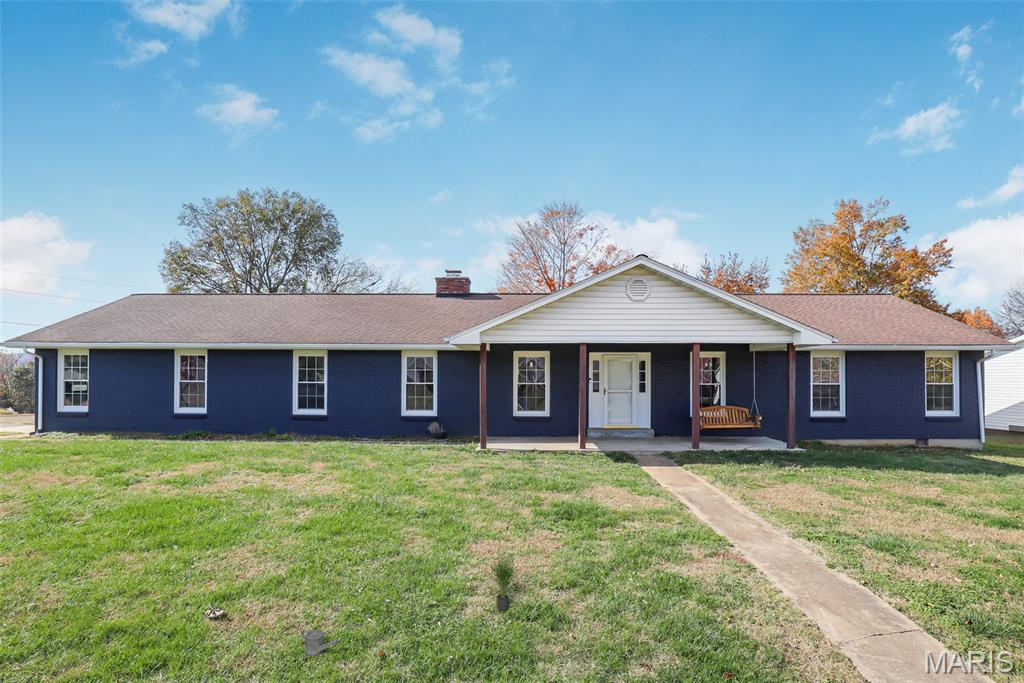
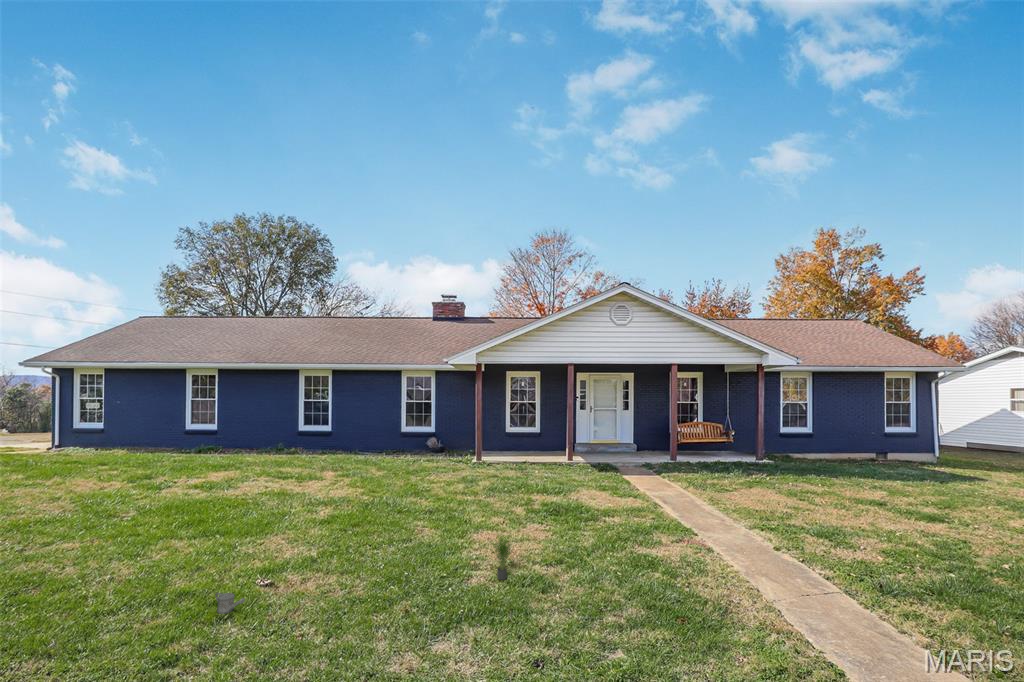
watering can: present [301,629,338,656] -> present [215,593,244,614]

